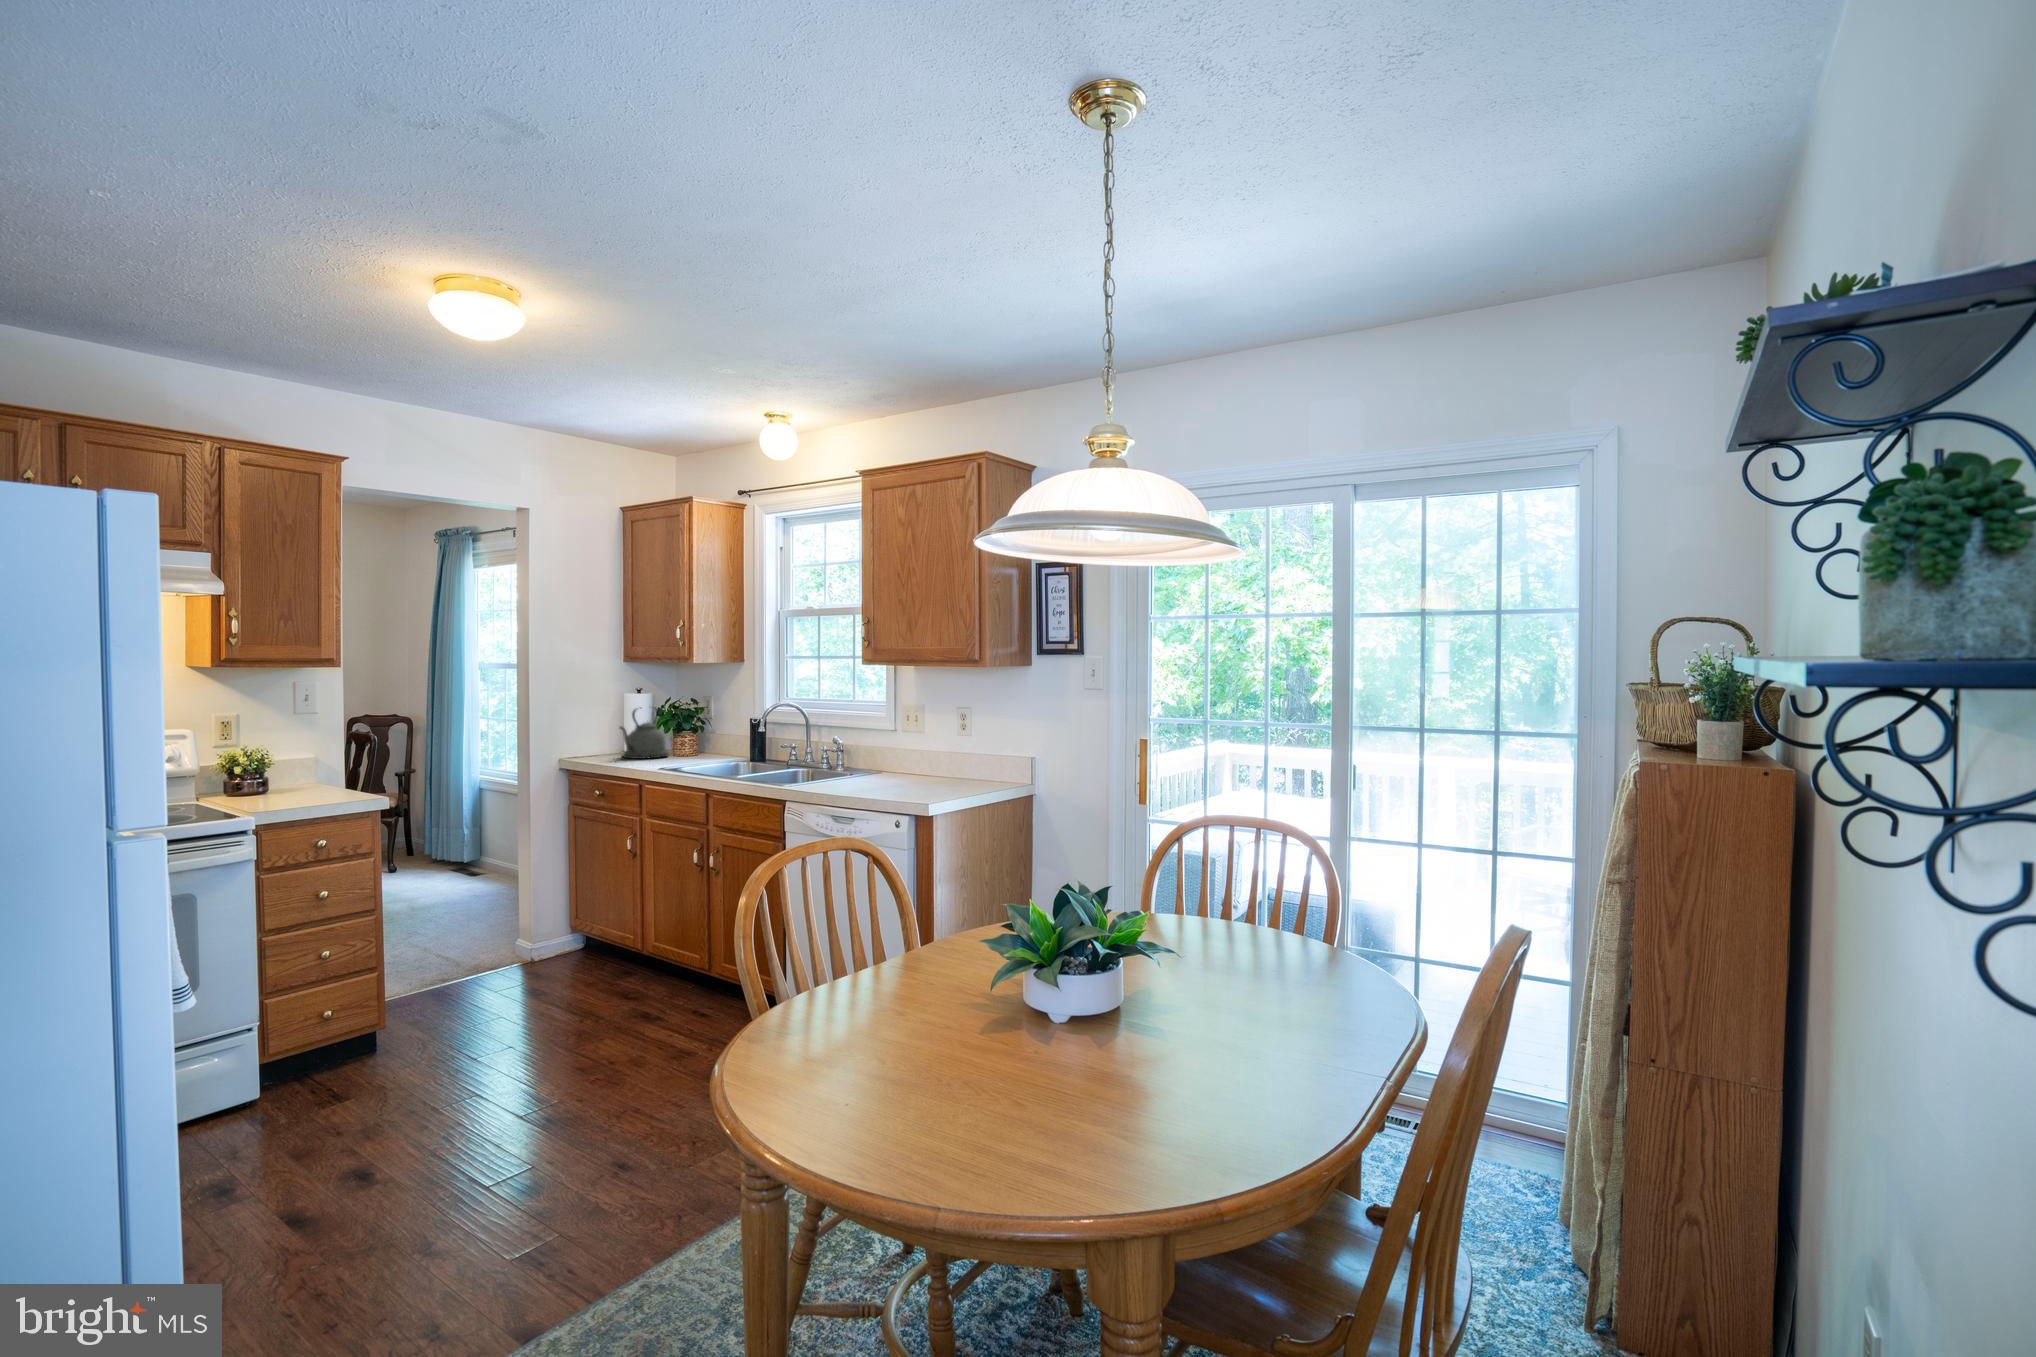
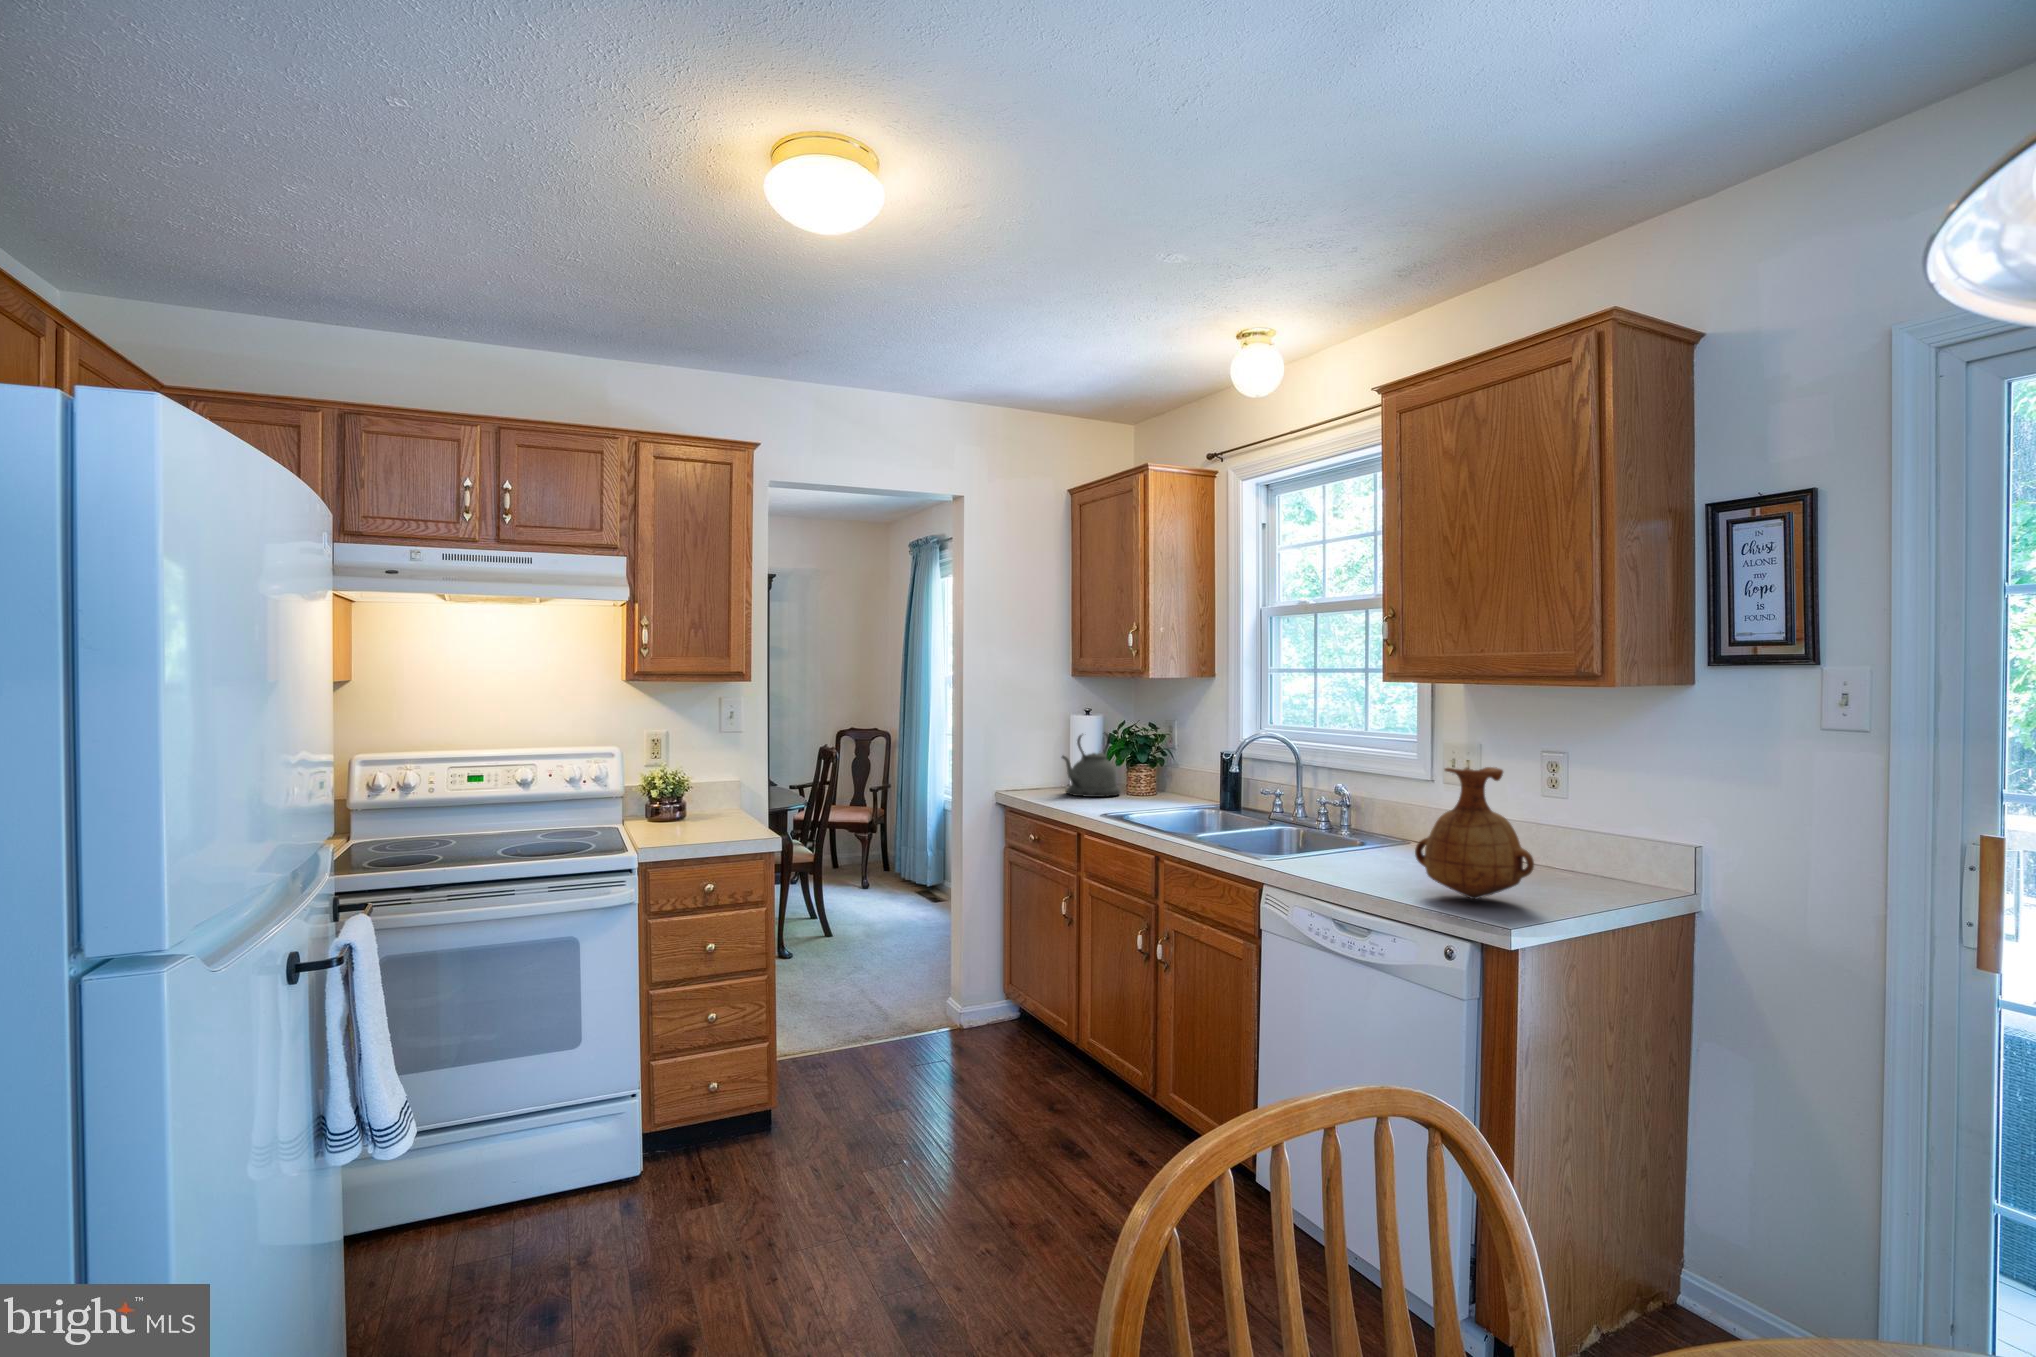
vase: none [882,715,947,795] -> present [1415,767,1534,899]

